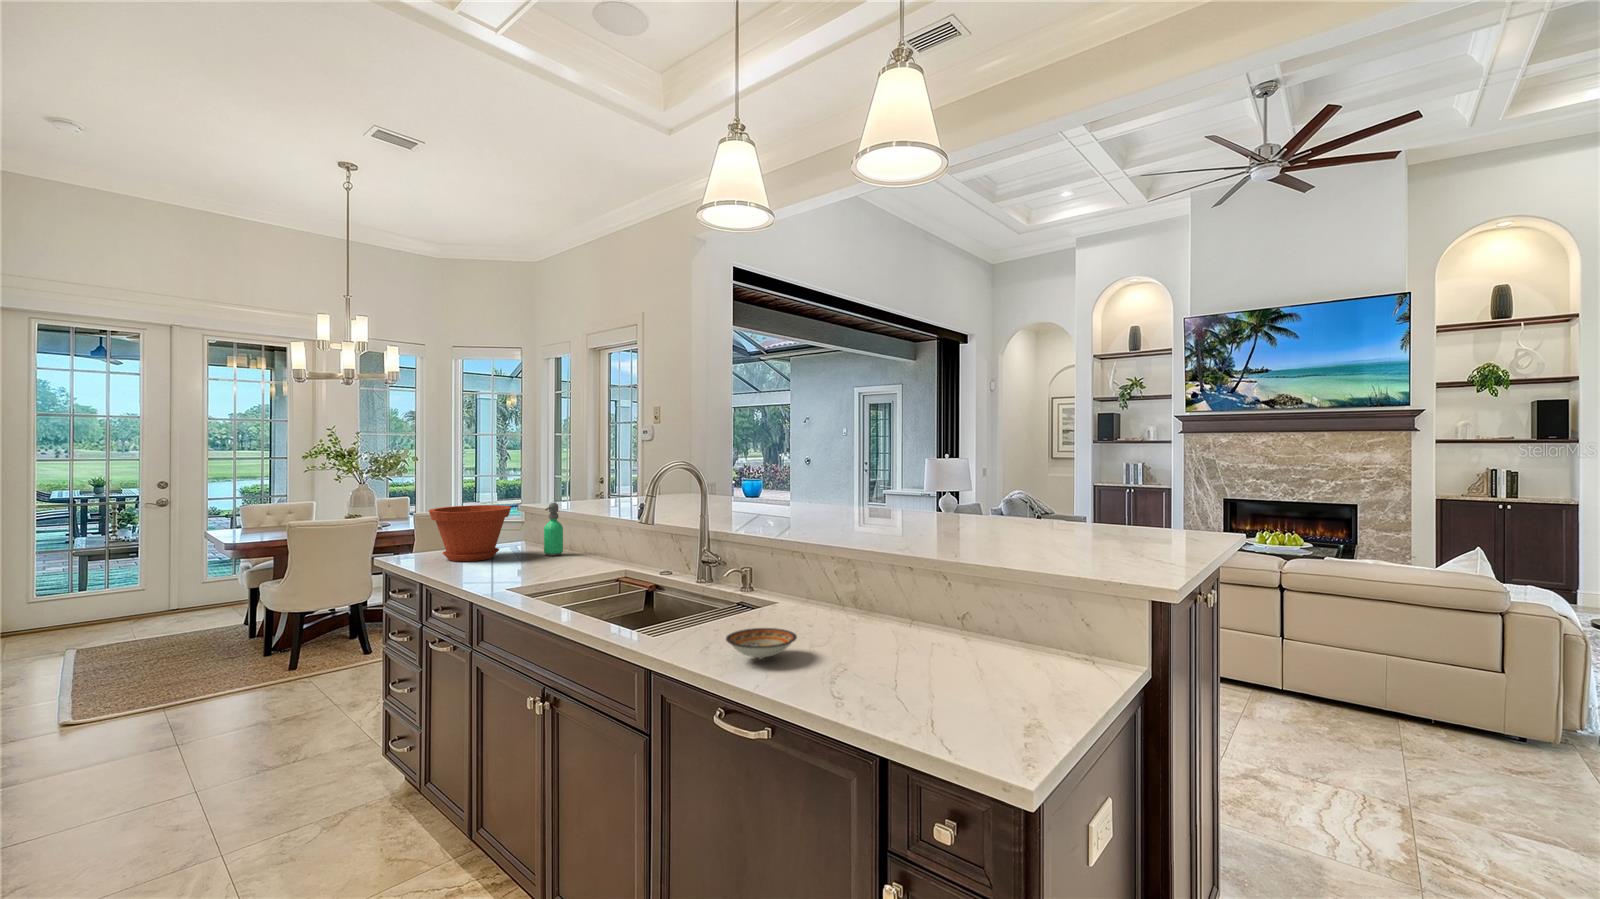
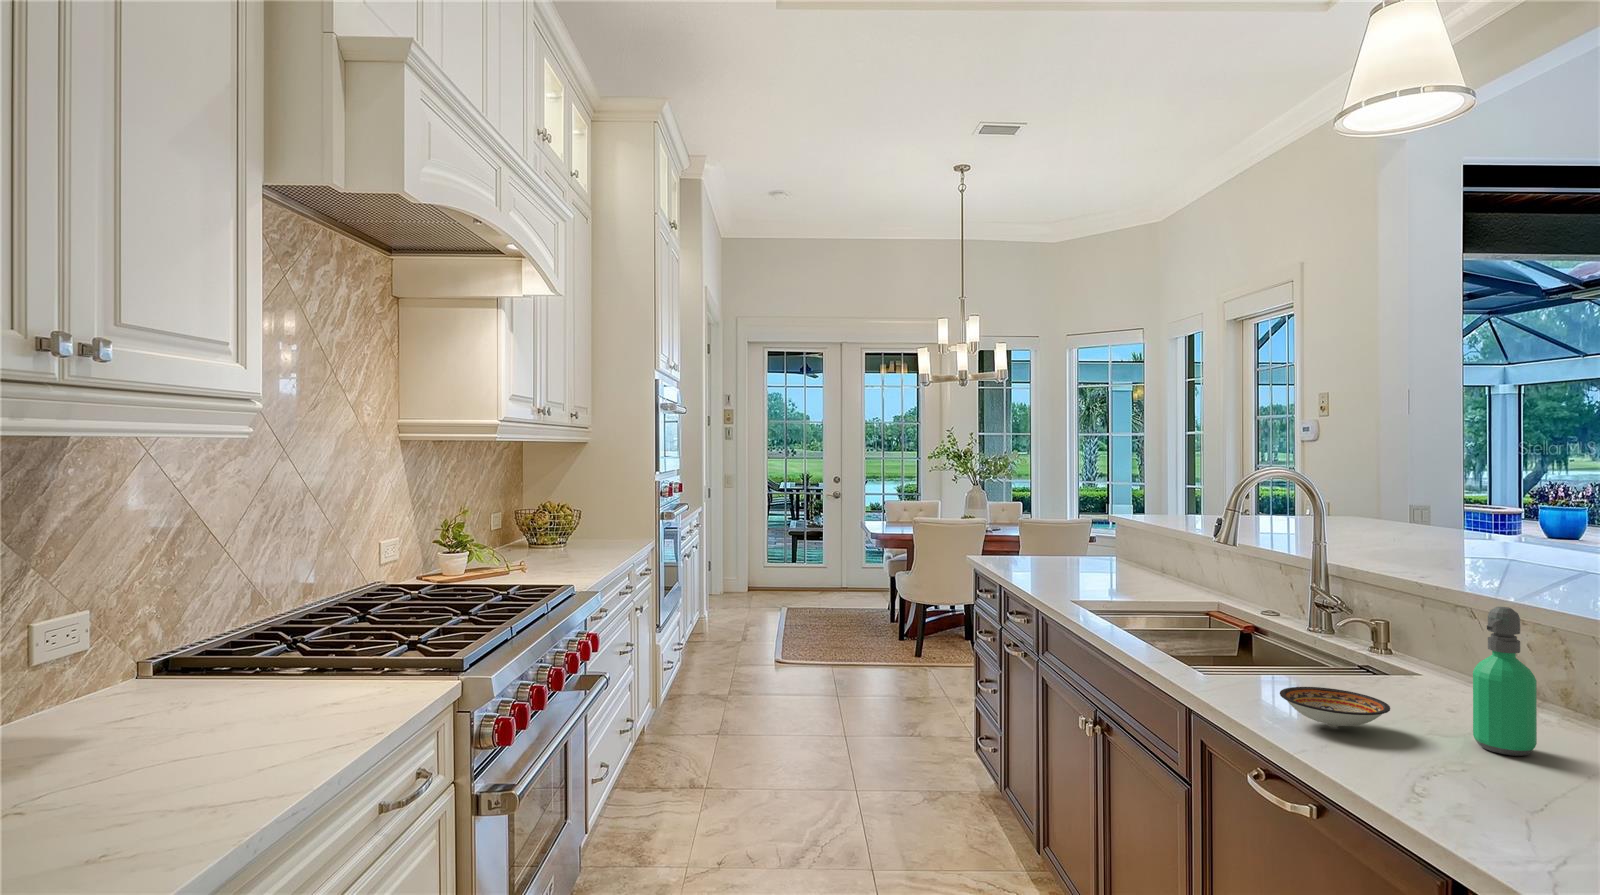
soap dispenser: present [544,503,563,556] -> present [1473,607,1537,756]
plant pot: present [428,505,511,562] -> none [1015,512,1098,571]

